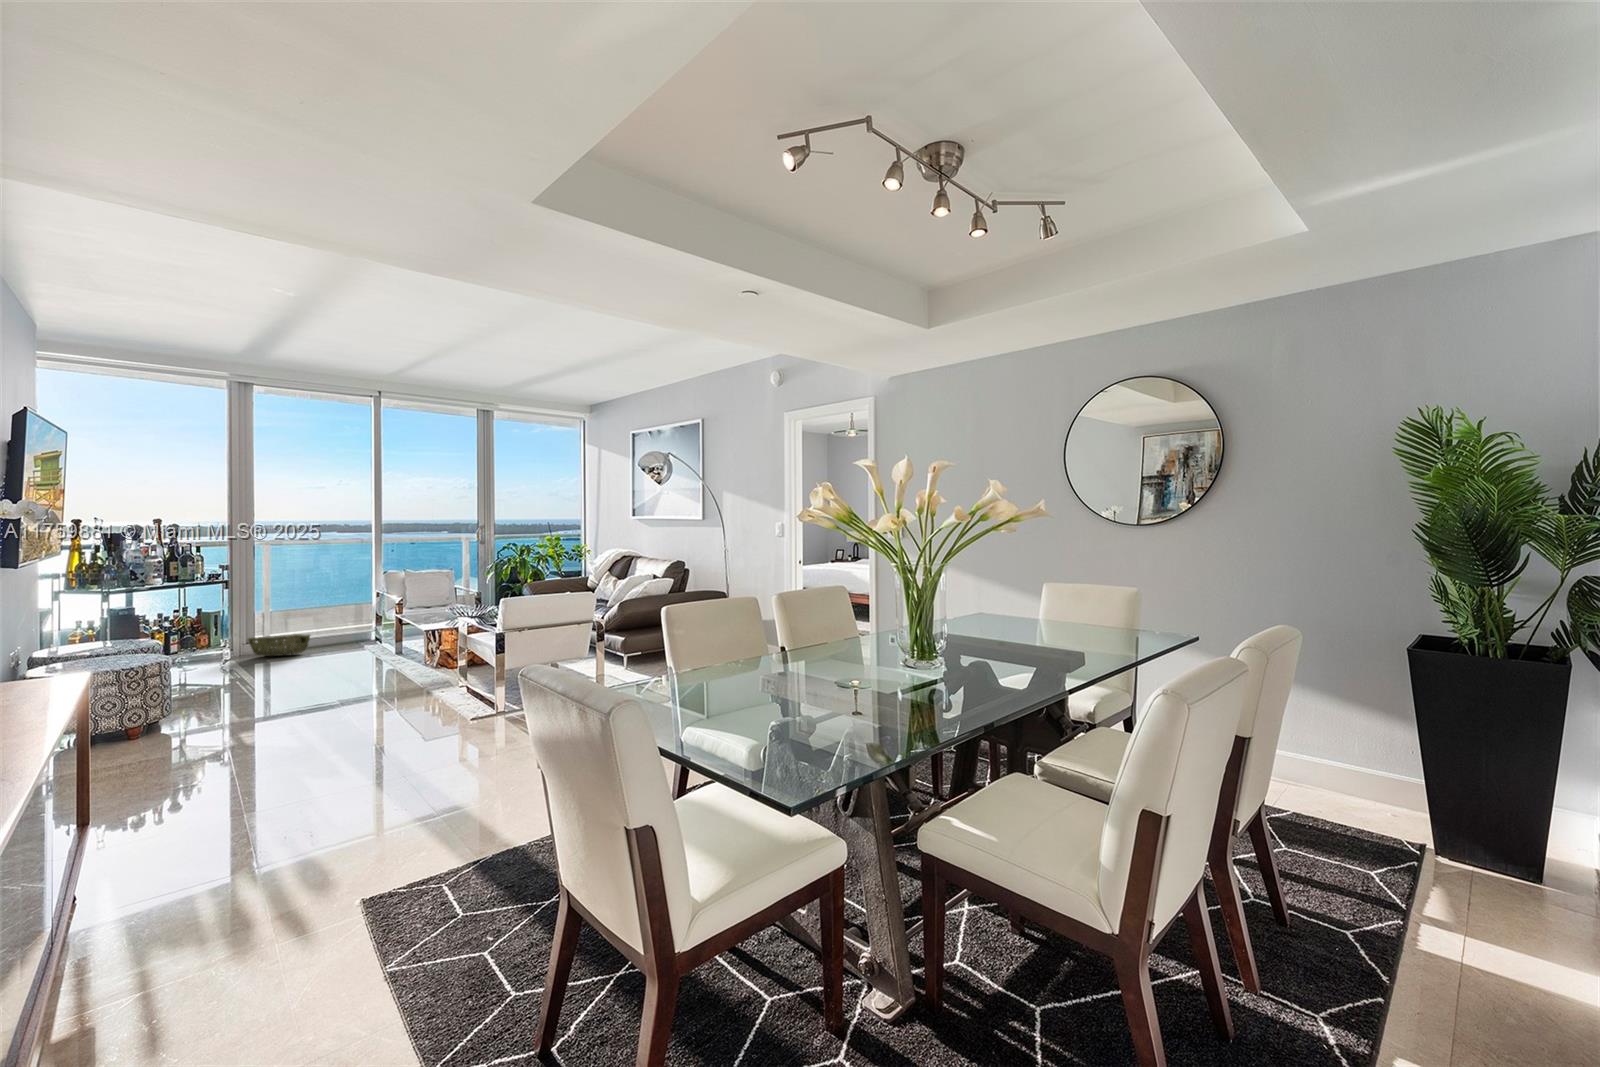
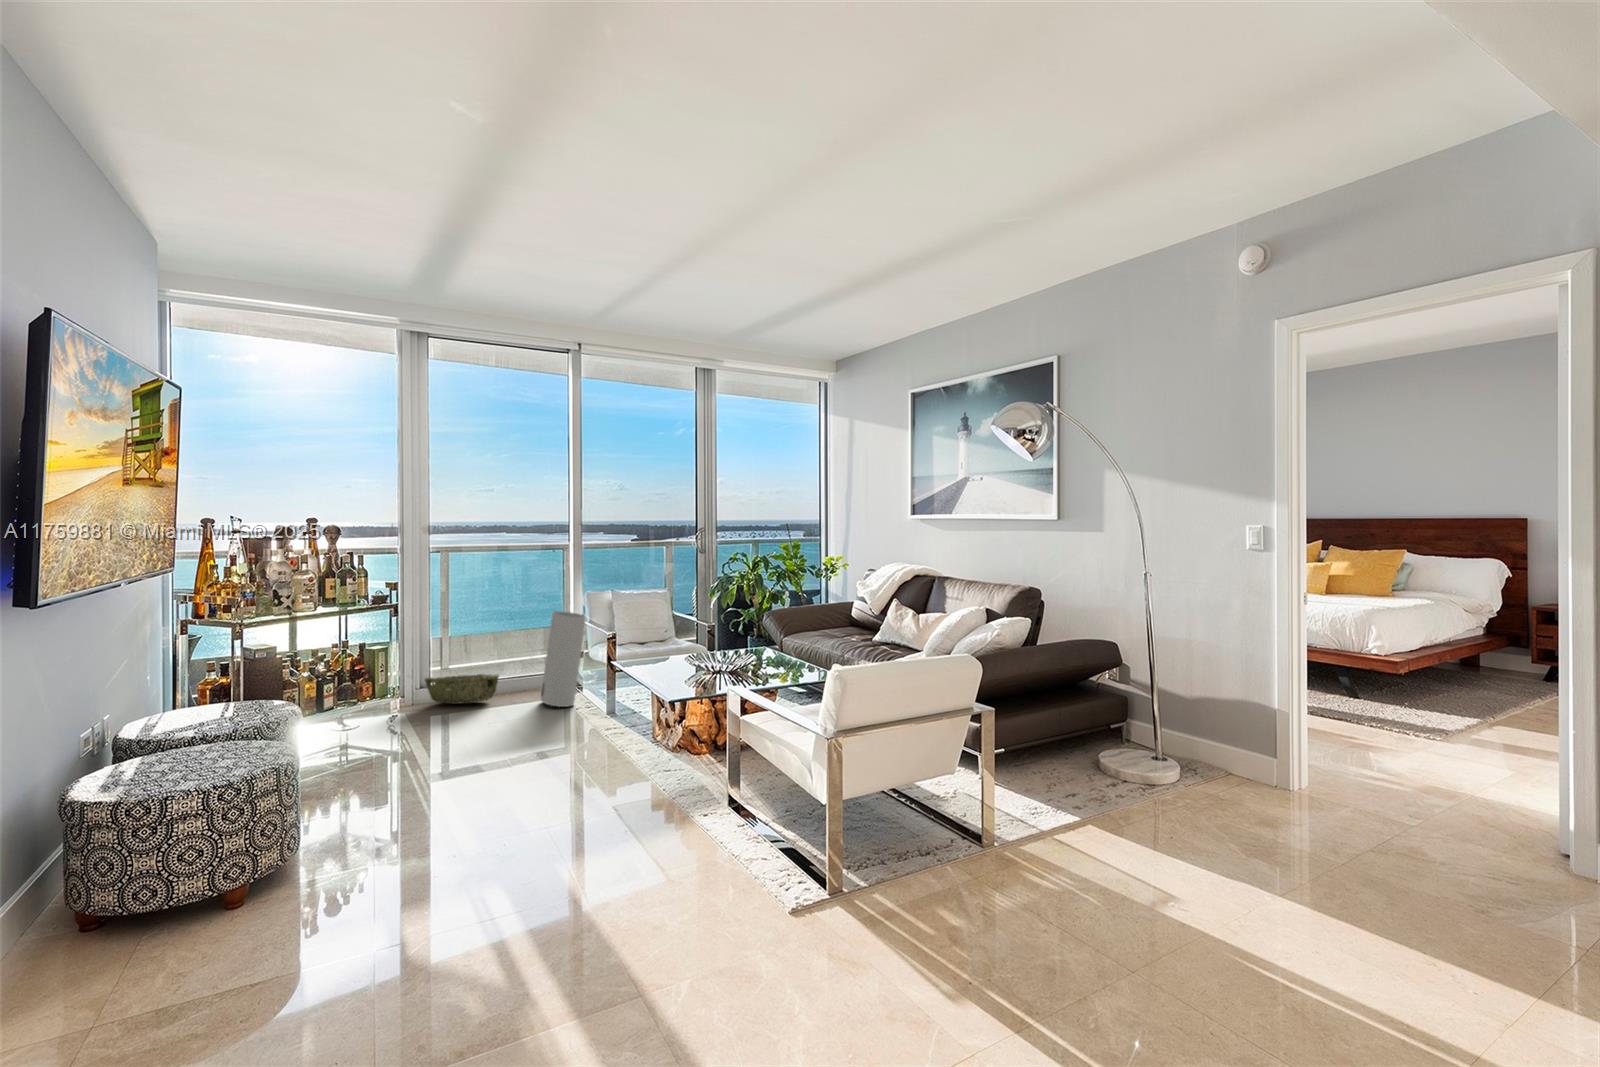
air purifier: none [344,587,381,654] -> present [540,611,586,707]

